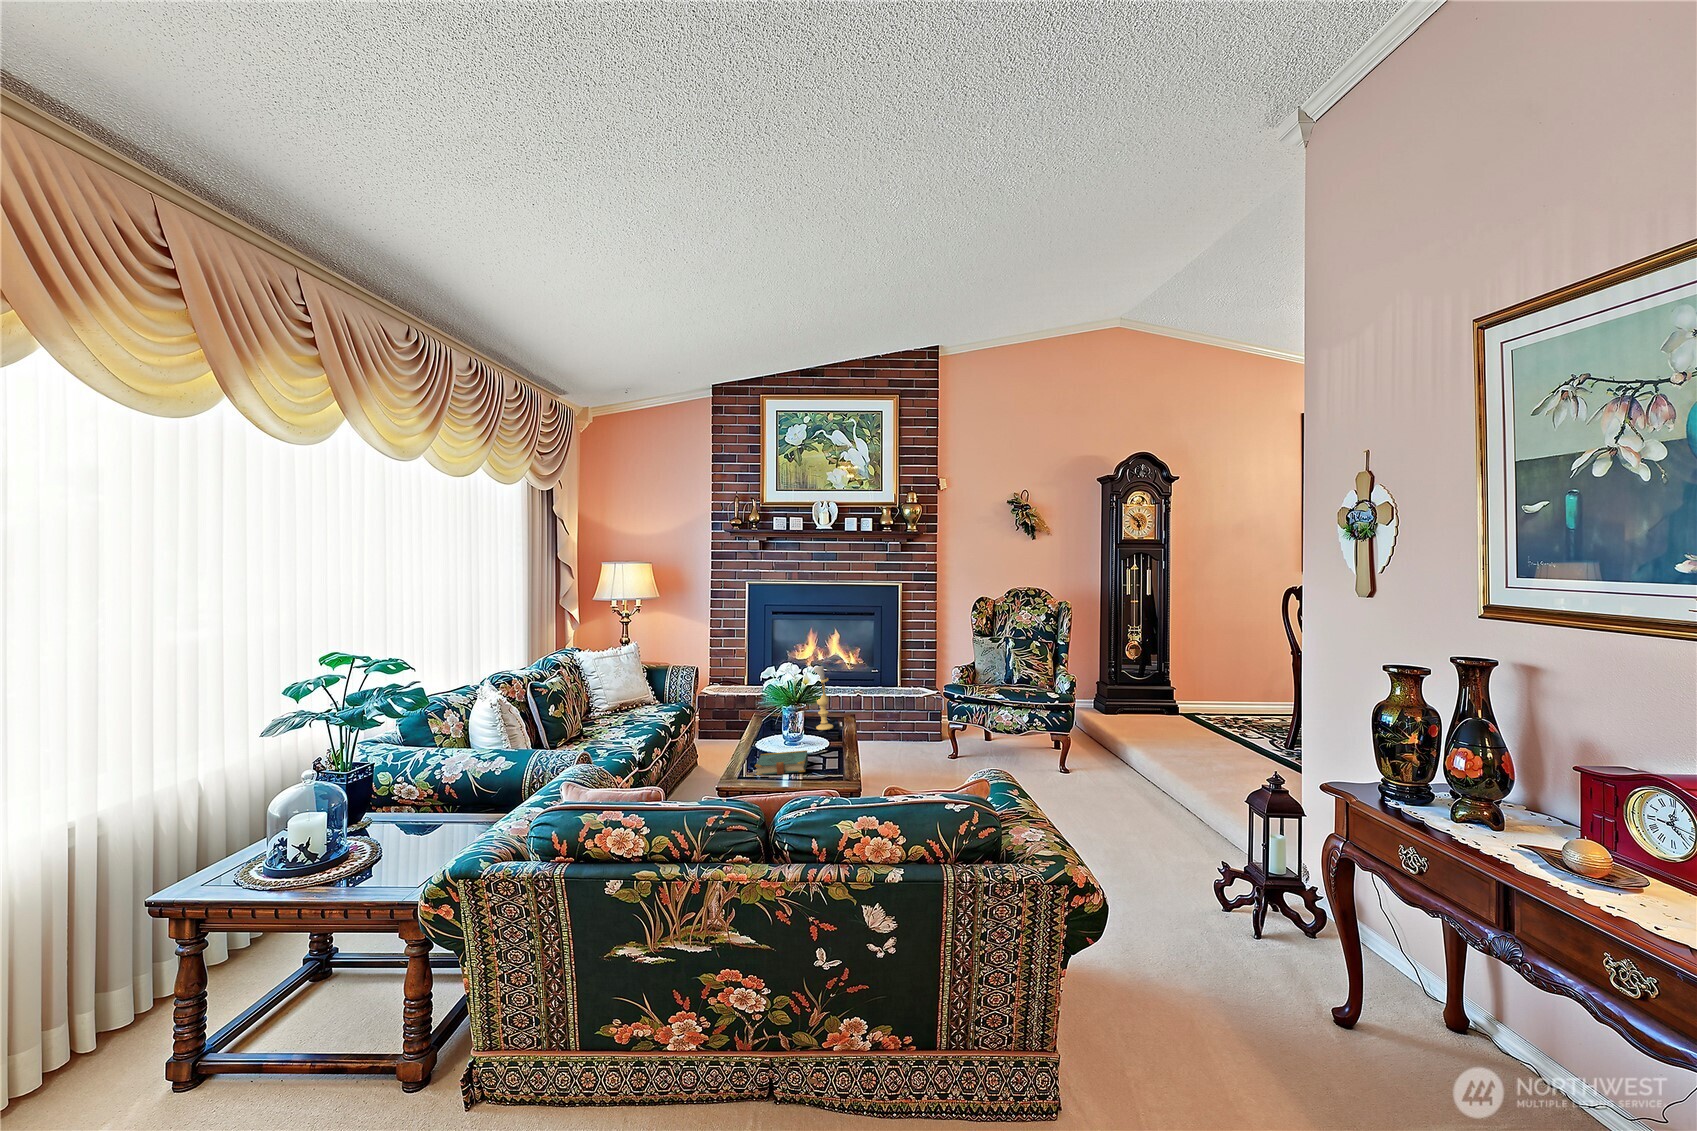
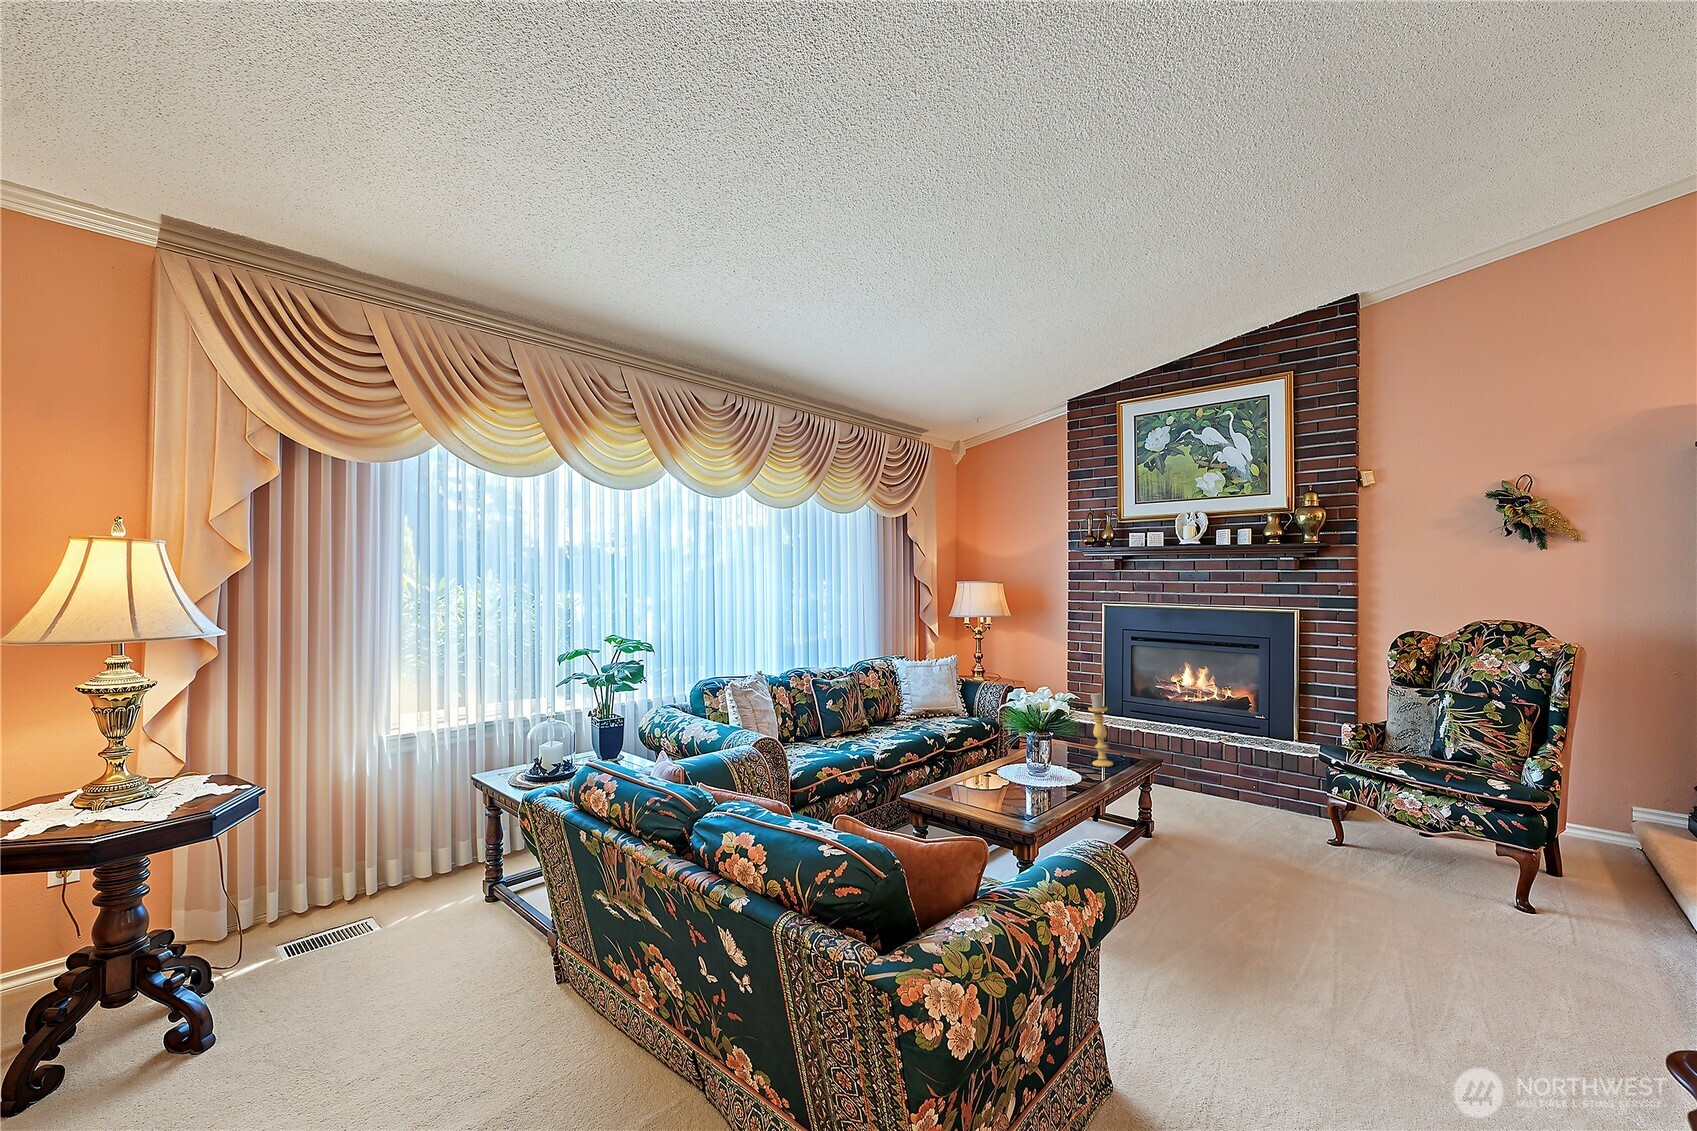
book: present [755,751,808,775] -> none [957,773,1025,801]

